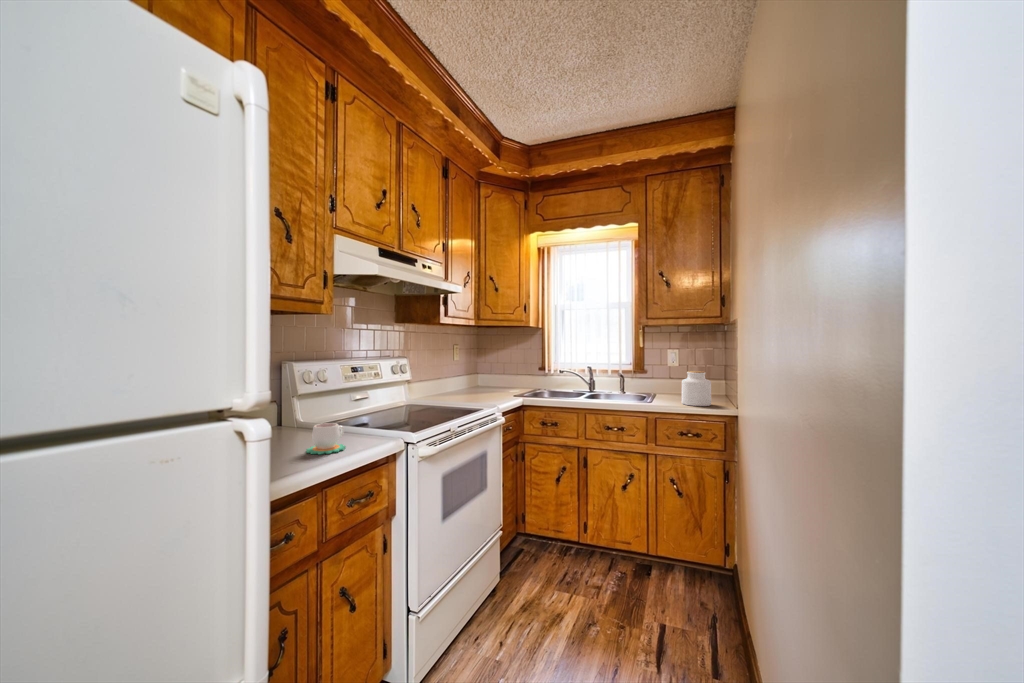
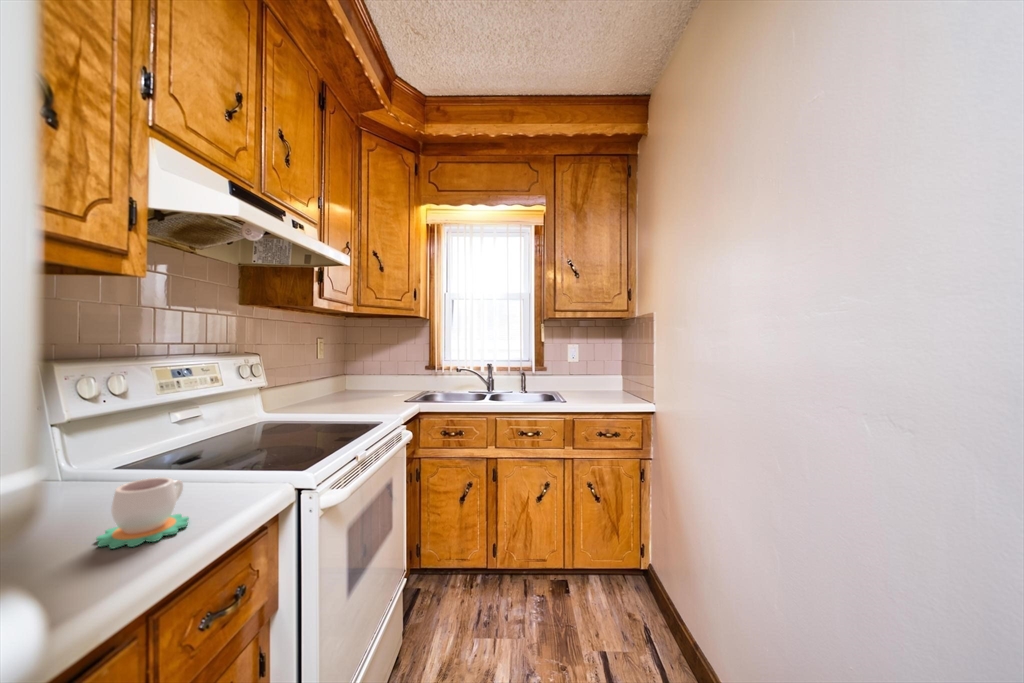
jar: present [682,371,711,406] -> none [594,368,623,404]

